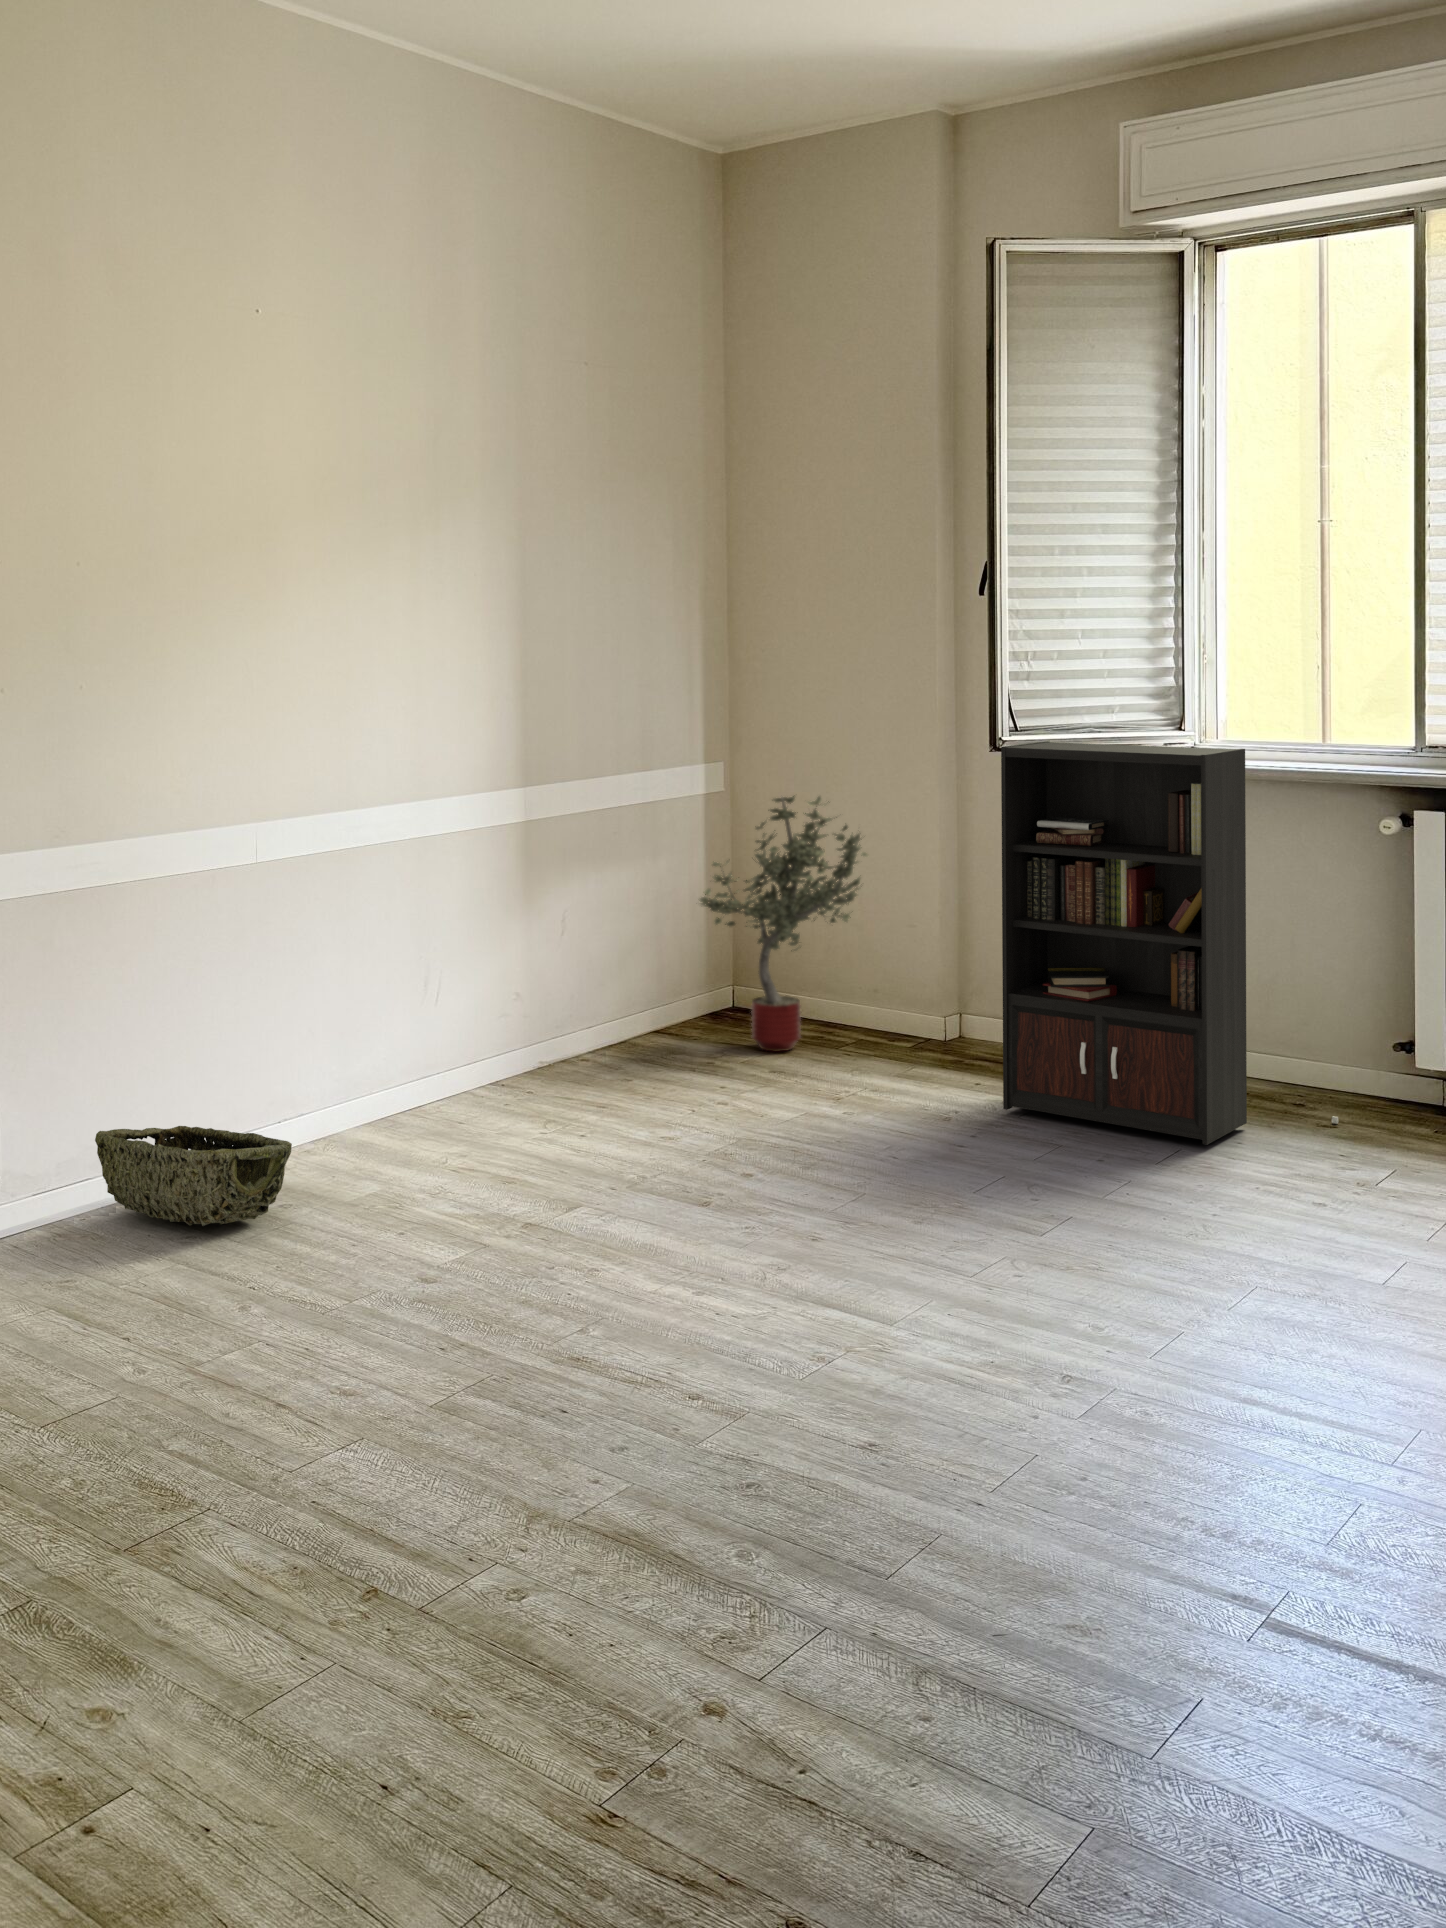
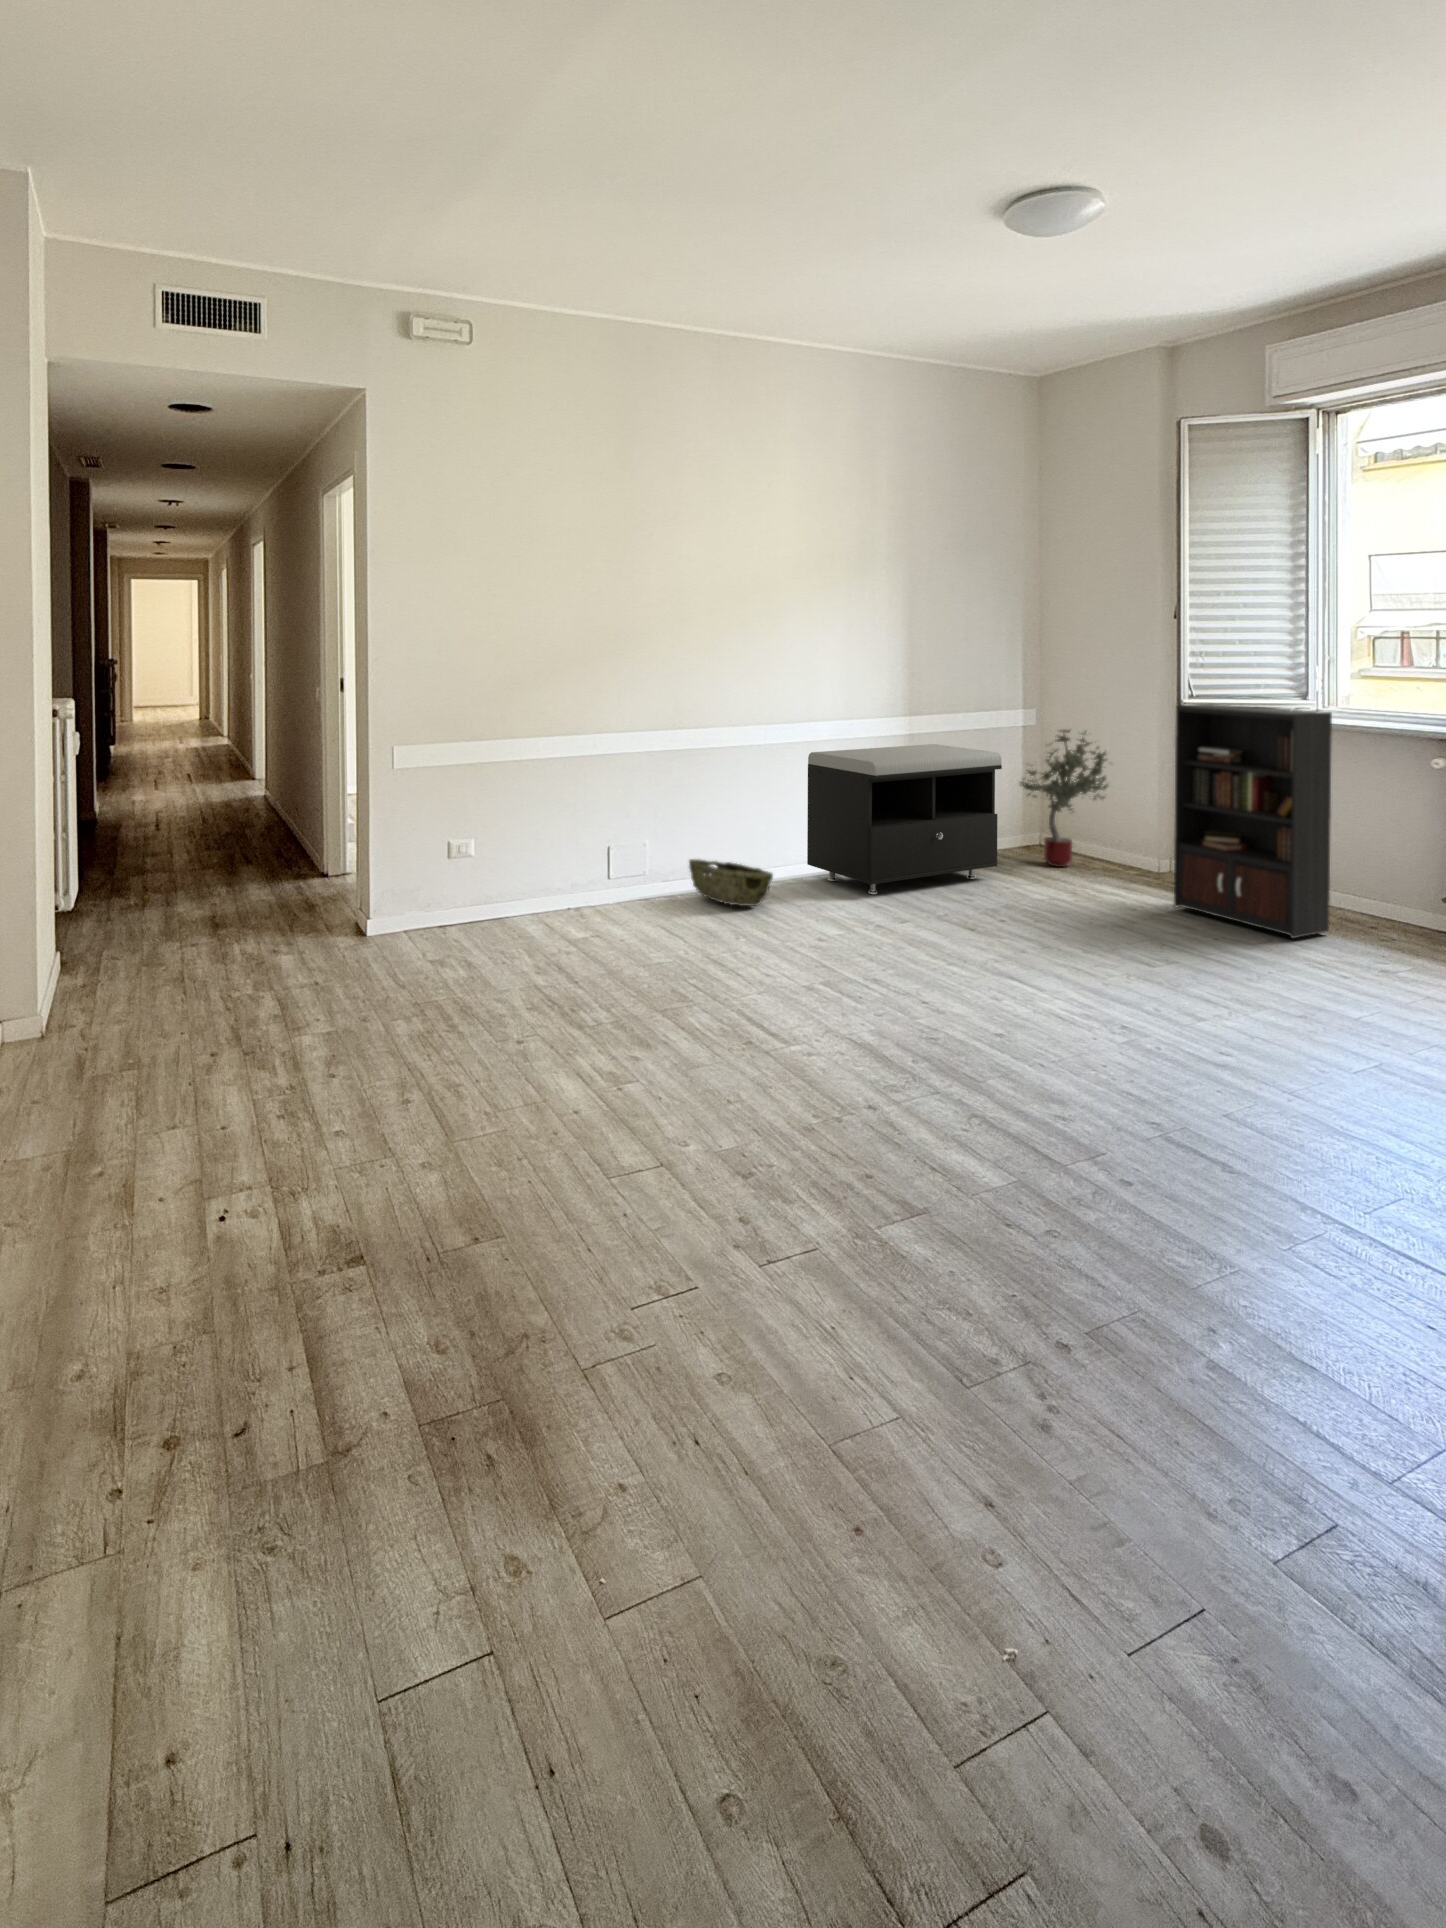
storage bench: none [333,838,697,1156] -> present [807,744,1002,895]

